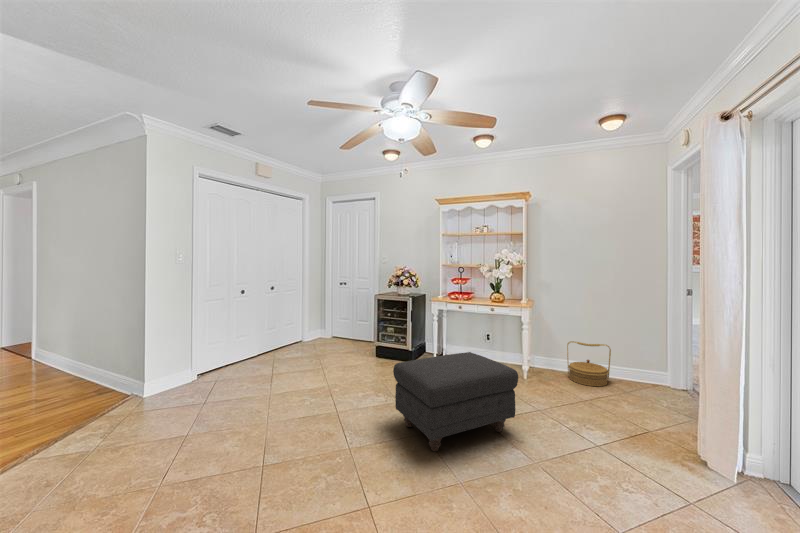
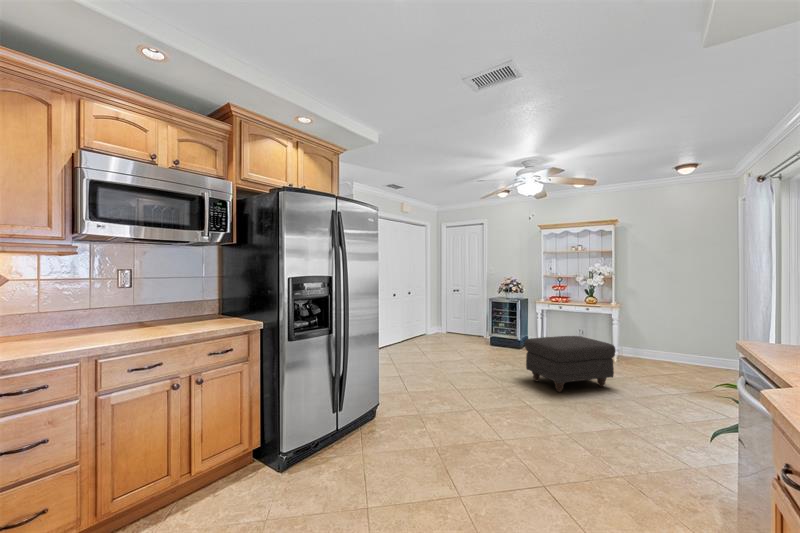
woven basket: present [567,341,611,386] -> none [652,335,691,370]

